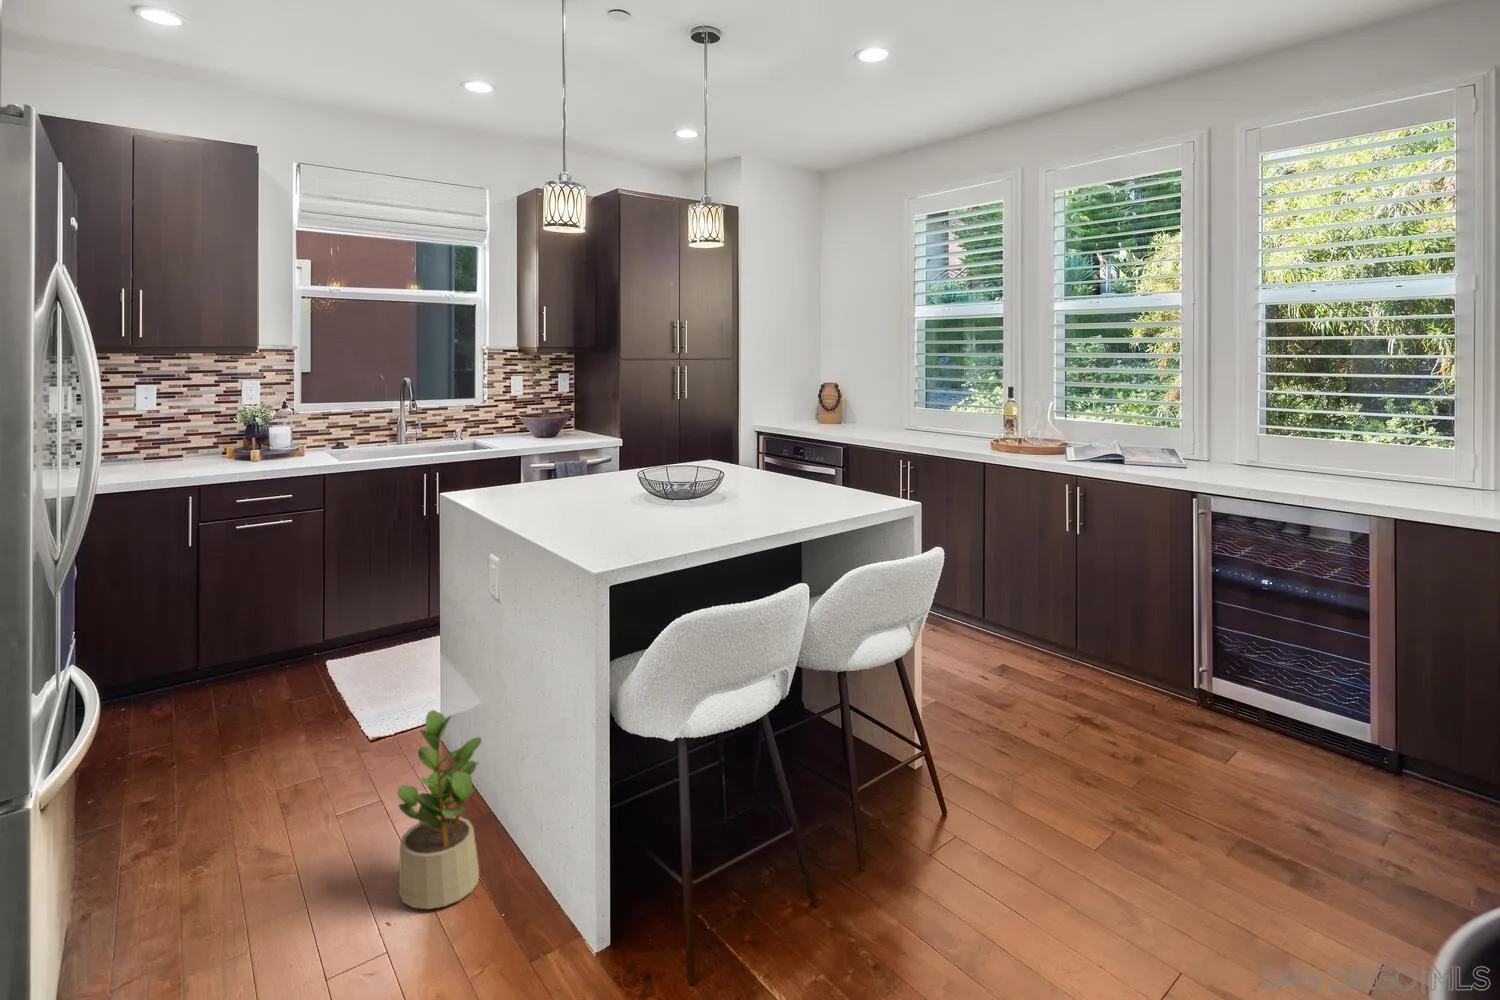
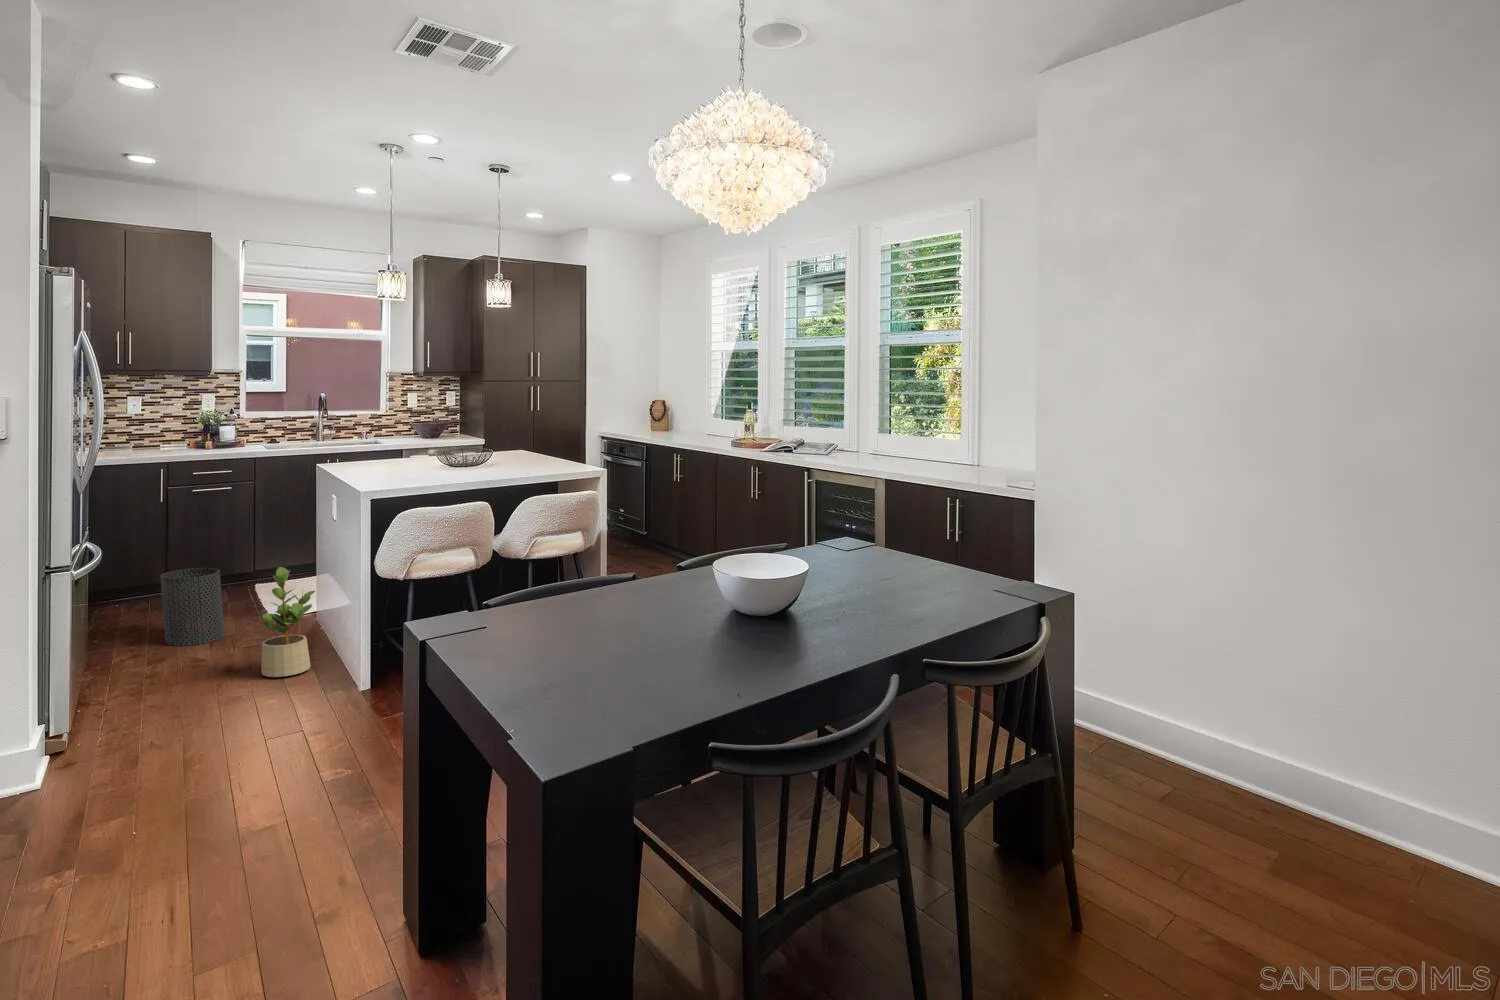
trash can: none [206,672,309,812] -> present [160,568,224,646]

